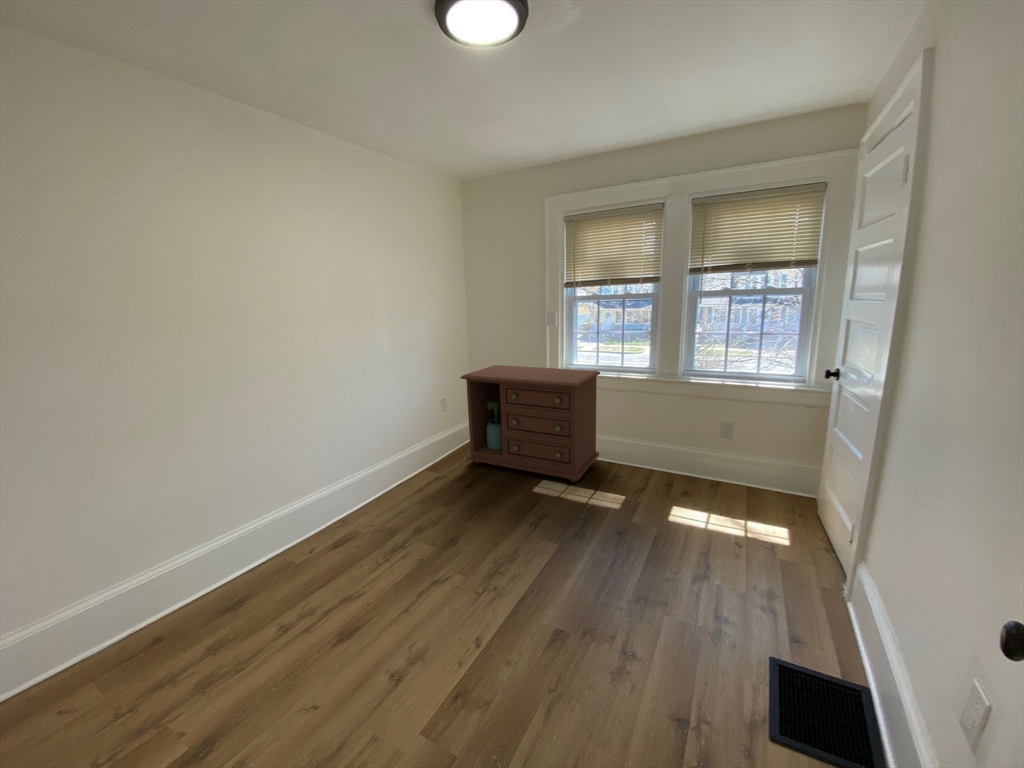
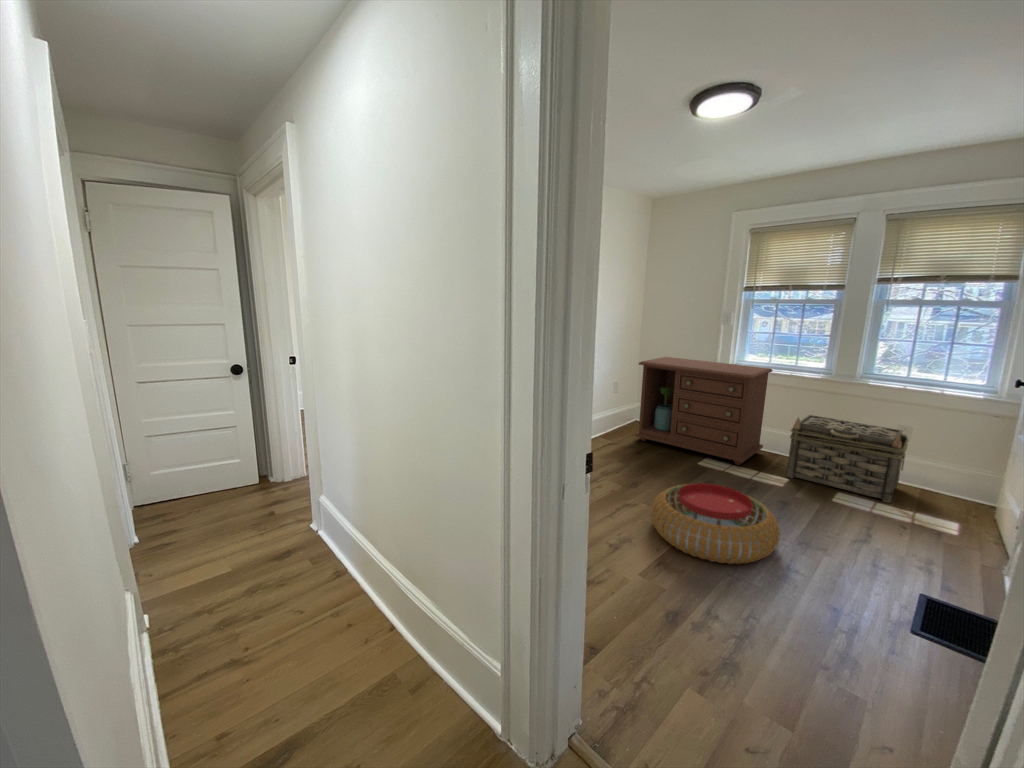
basket: none [621,418,732,511] -> present [786,415,908,503]
pouf: none [450,539,611,678] -> present [651,483,780,564]

